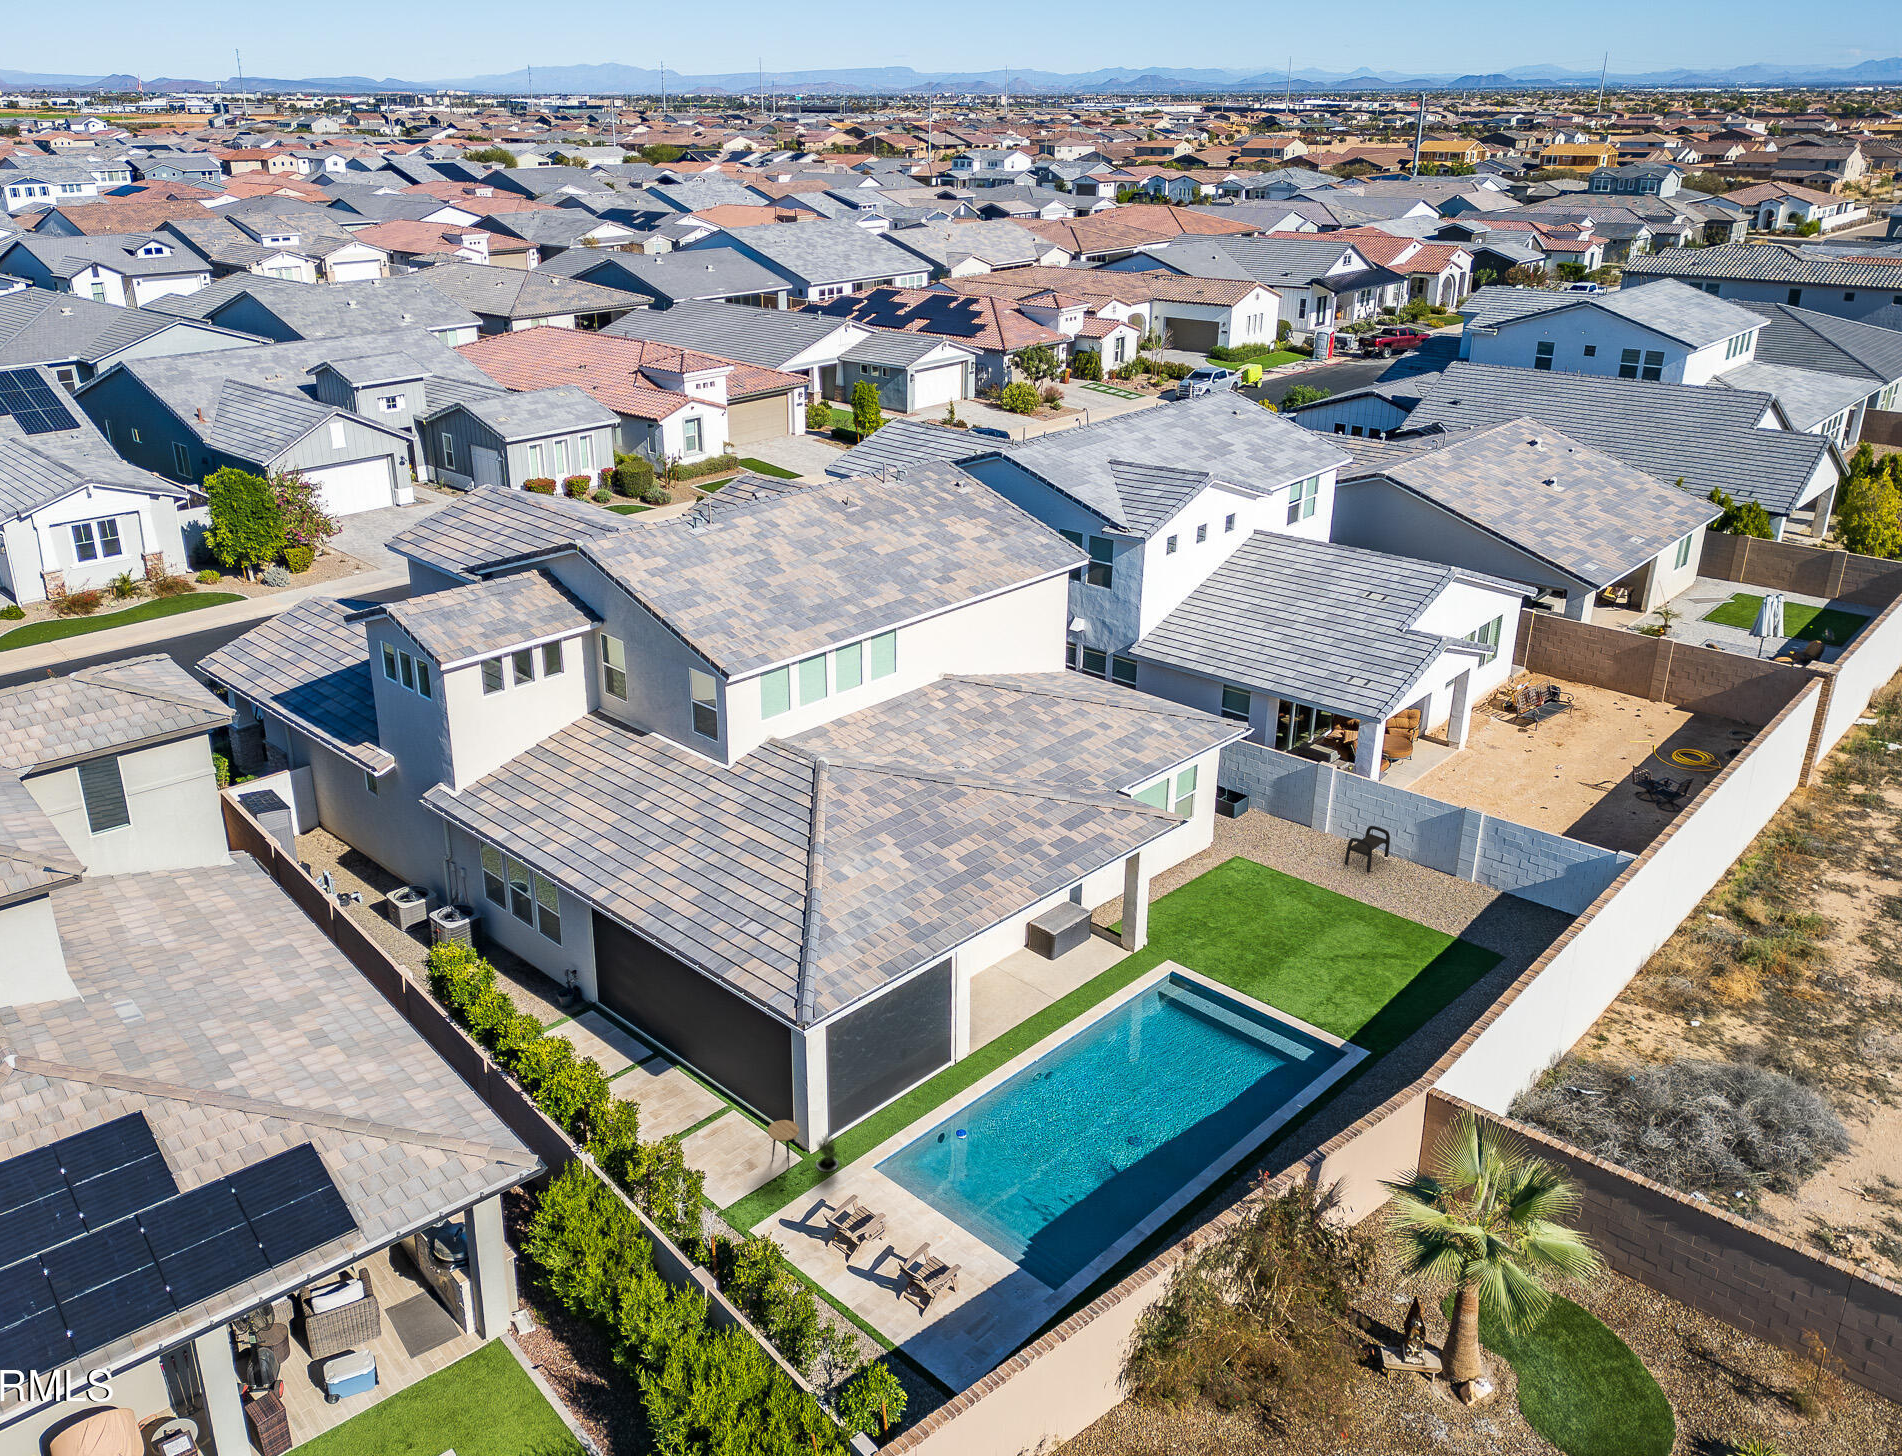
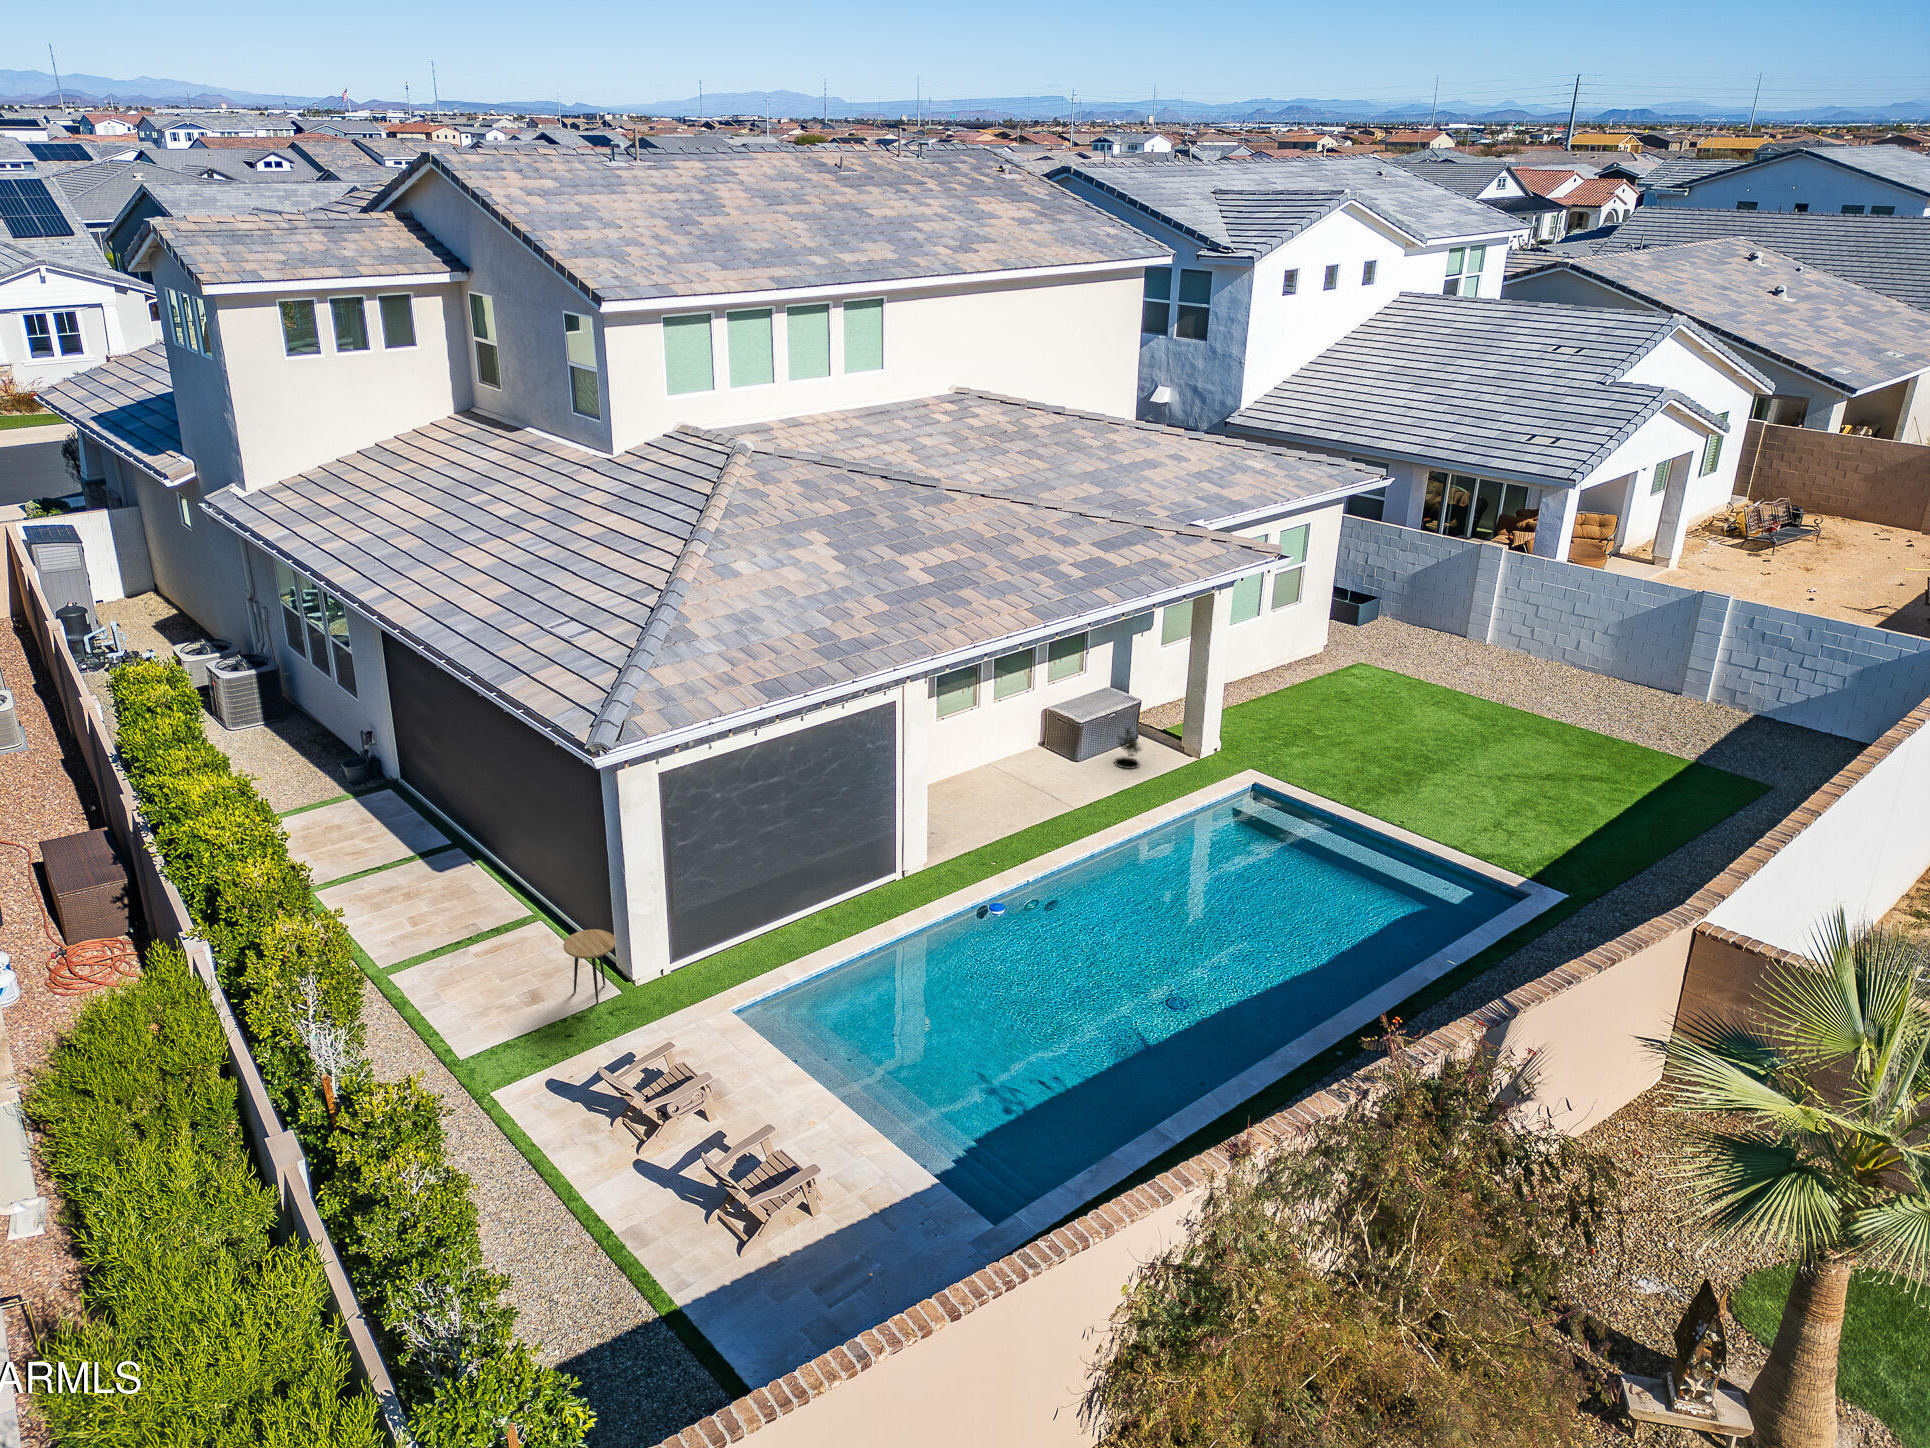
bench: present [1345,826,1390,872] -> none [1494,640,1560,698]
potted tree: present [816,1134,838,1172] -> present [1114,727,1141,769]

